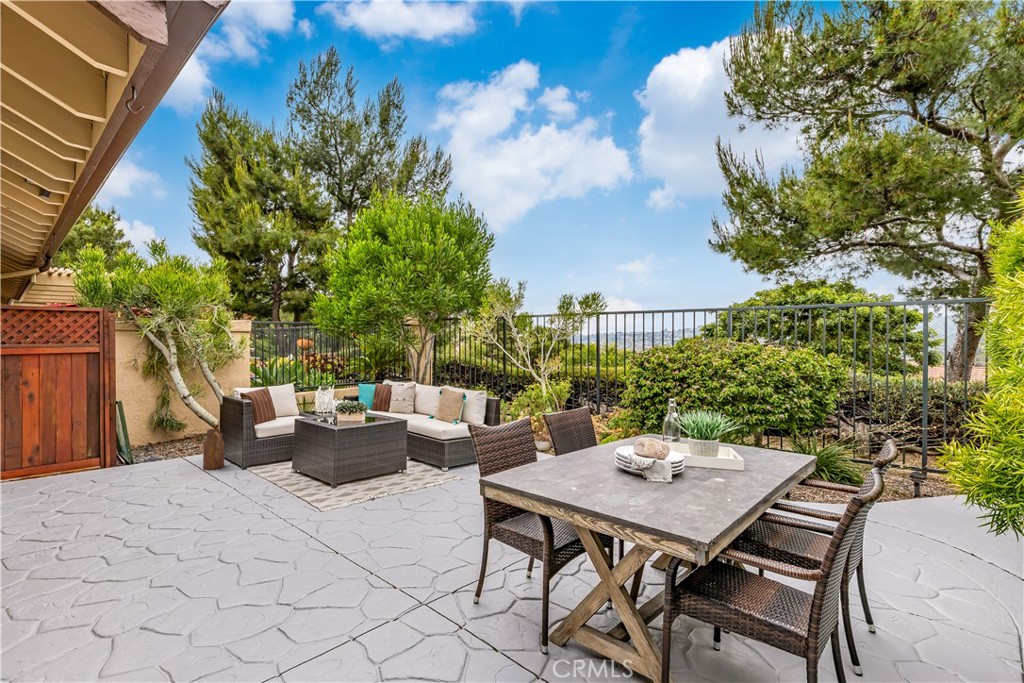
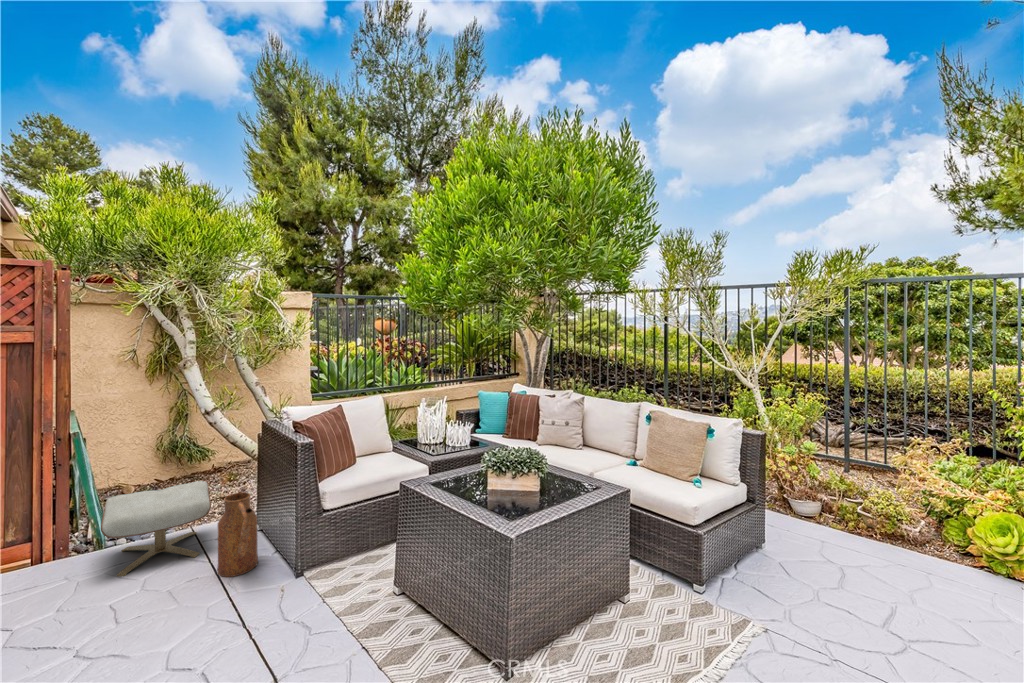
ottoman: none [139,429,197,471] -> present [101,481,211,576]

